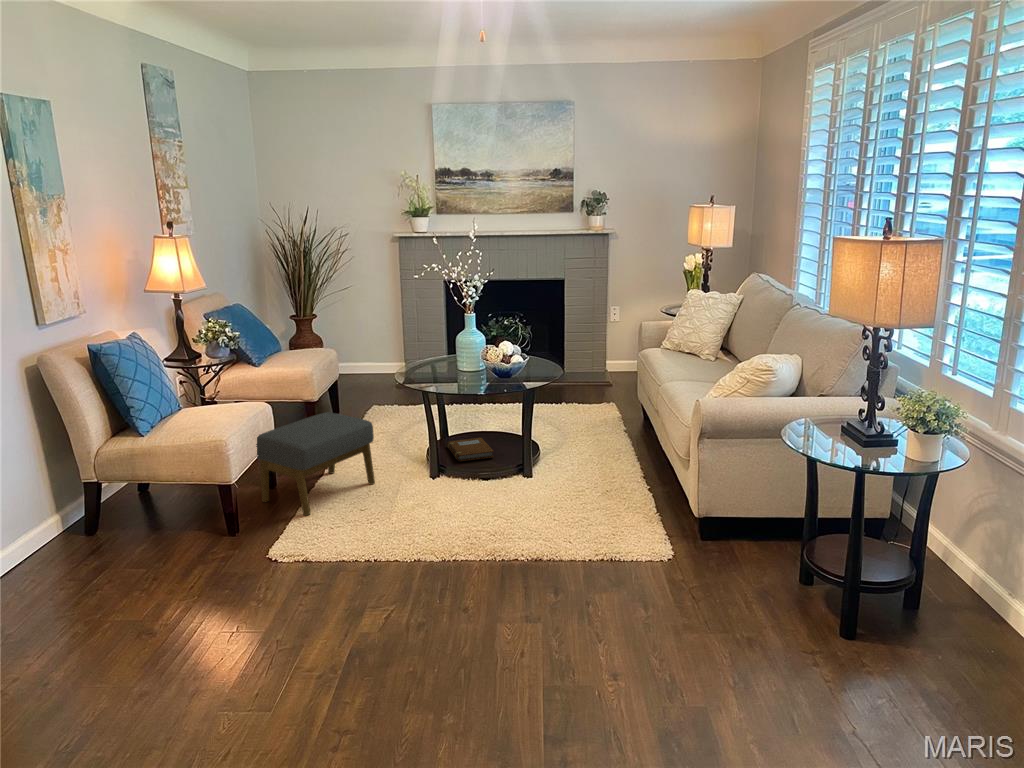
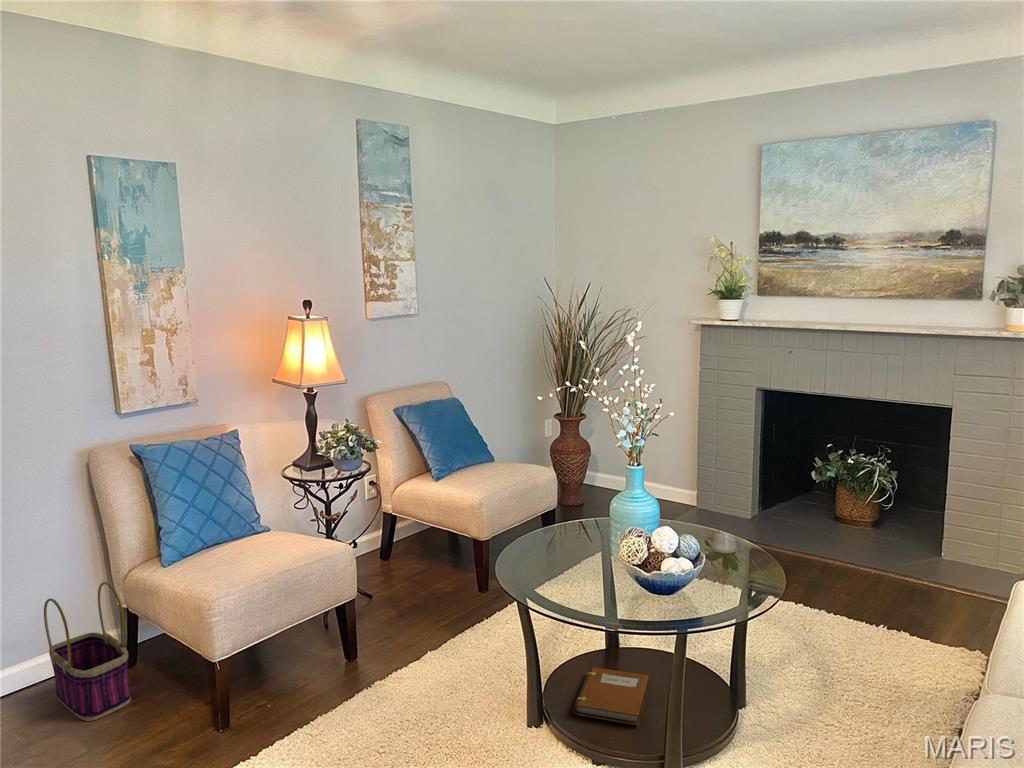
footstool: present [256,412,375,516] -> none [293,577,453,738]
basket: none [51,456,137,558] -> present [44,582,131,721]

